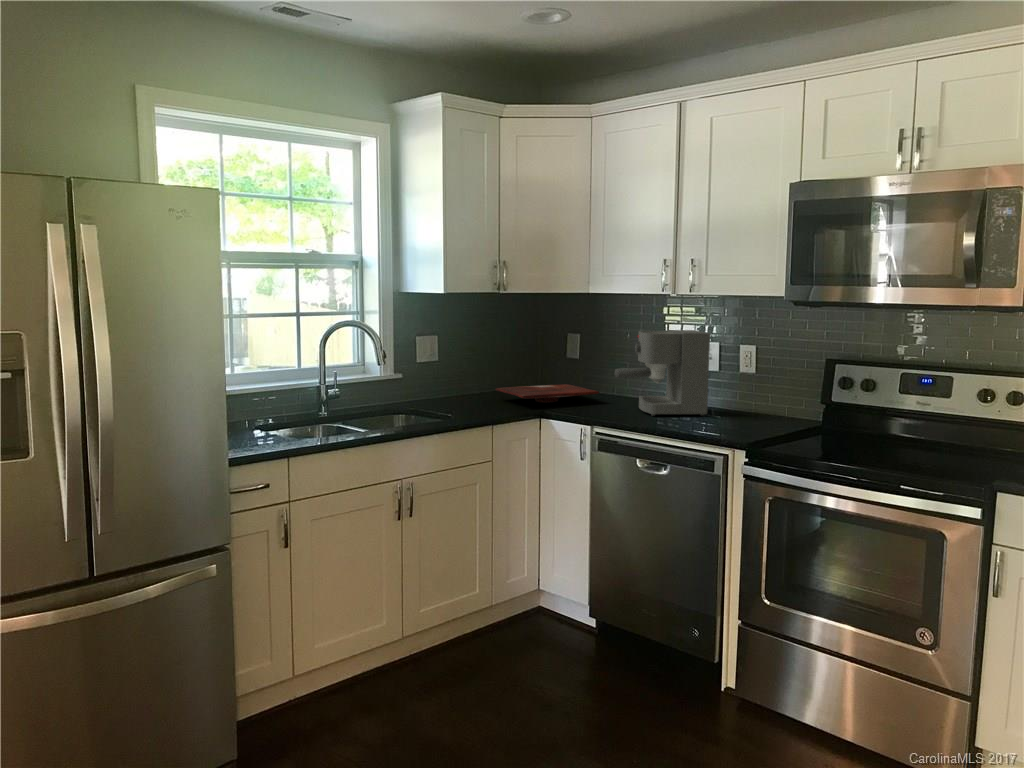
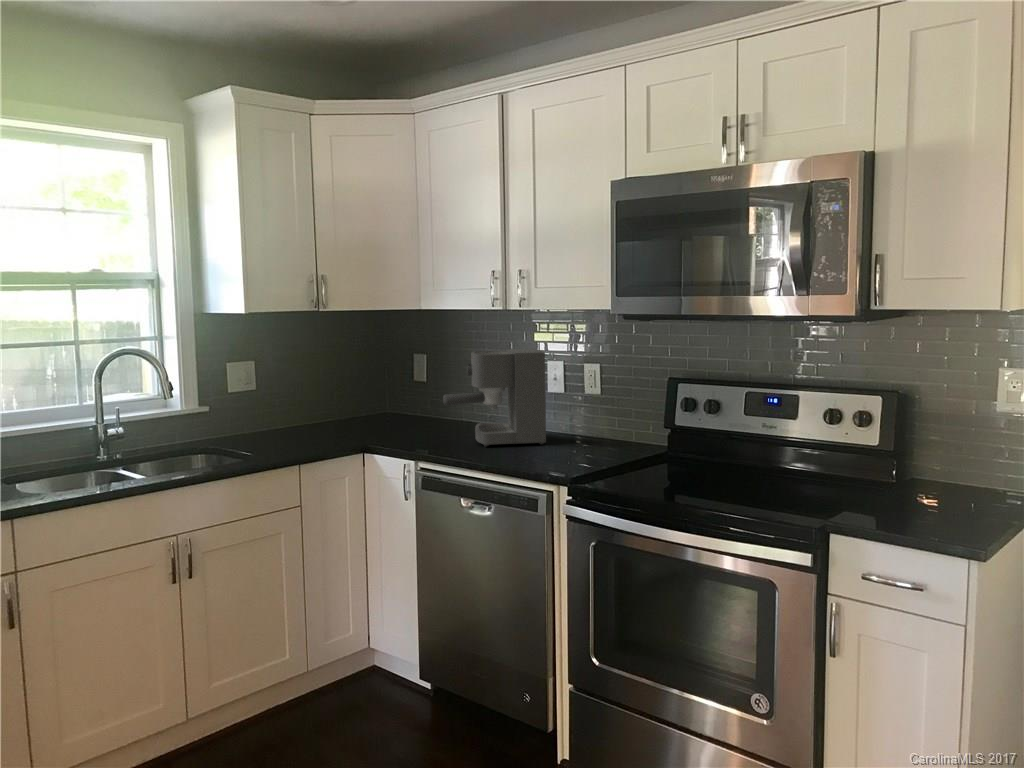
cutting board: present [496,384,599,403] -> none [322,412,436,434]

